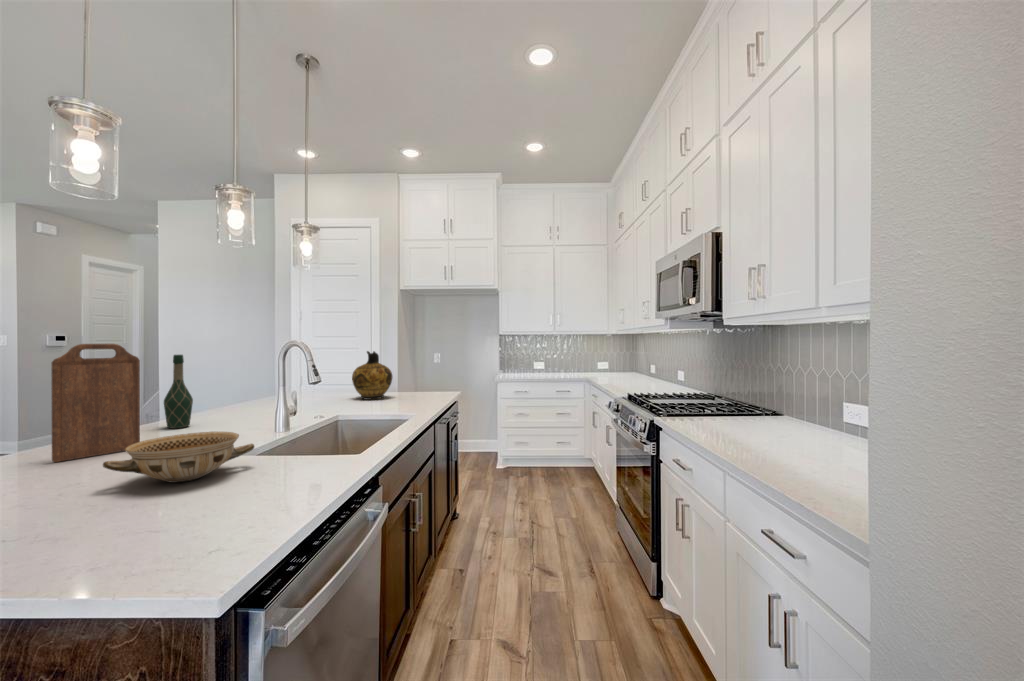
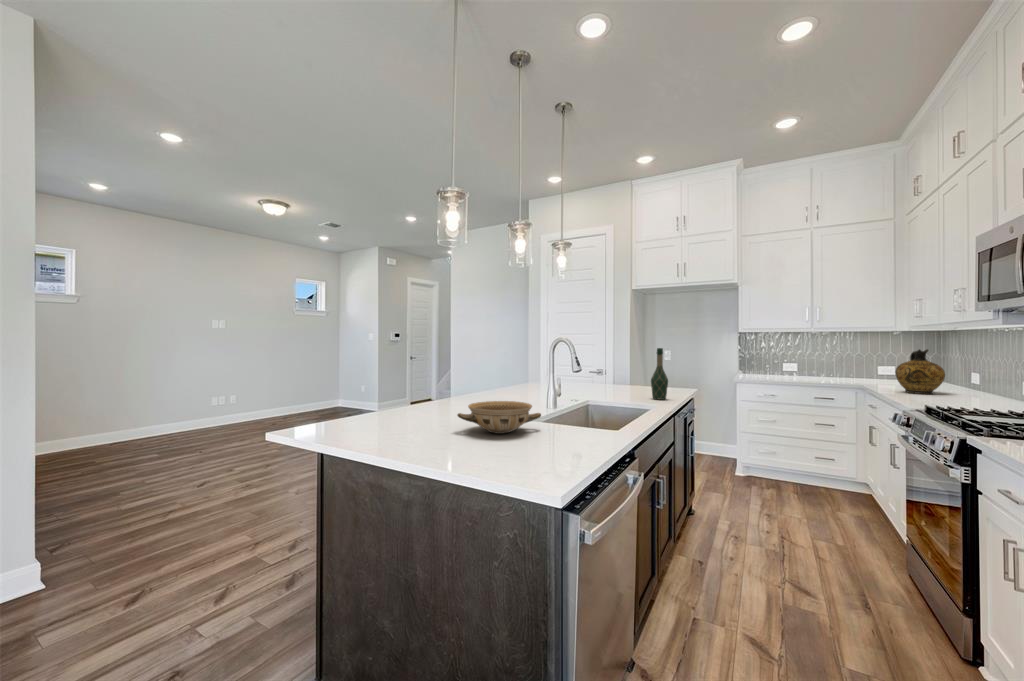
cutting board: present [51,344,140,462] -> none [423,337,466,412]
ceramic jug: present [352,351,392,400] -> present [895,349,945,394]
wine bottle: present [164,355,193,428] -> present [651,348,668,400]

